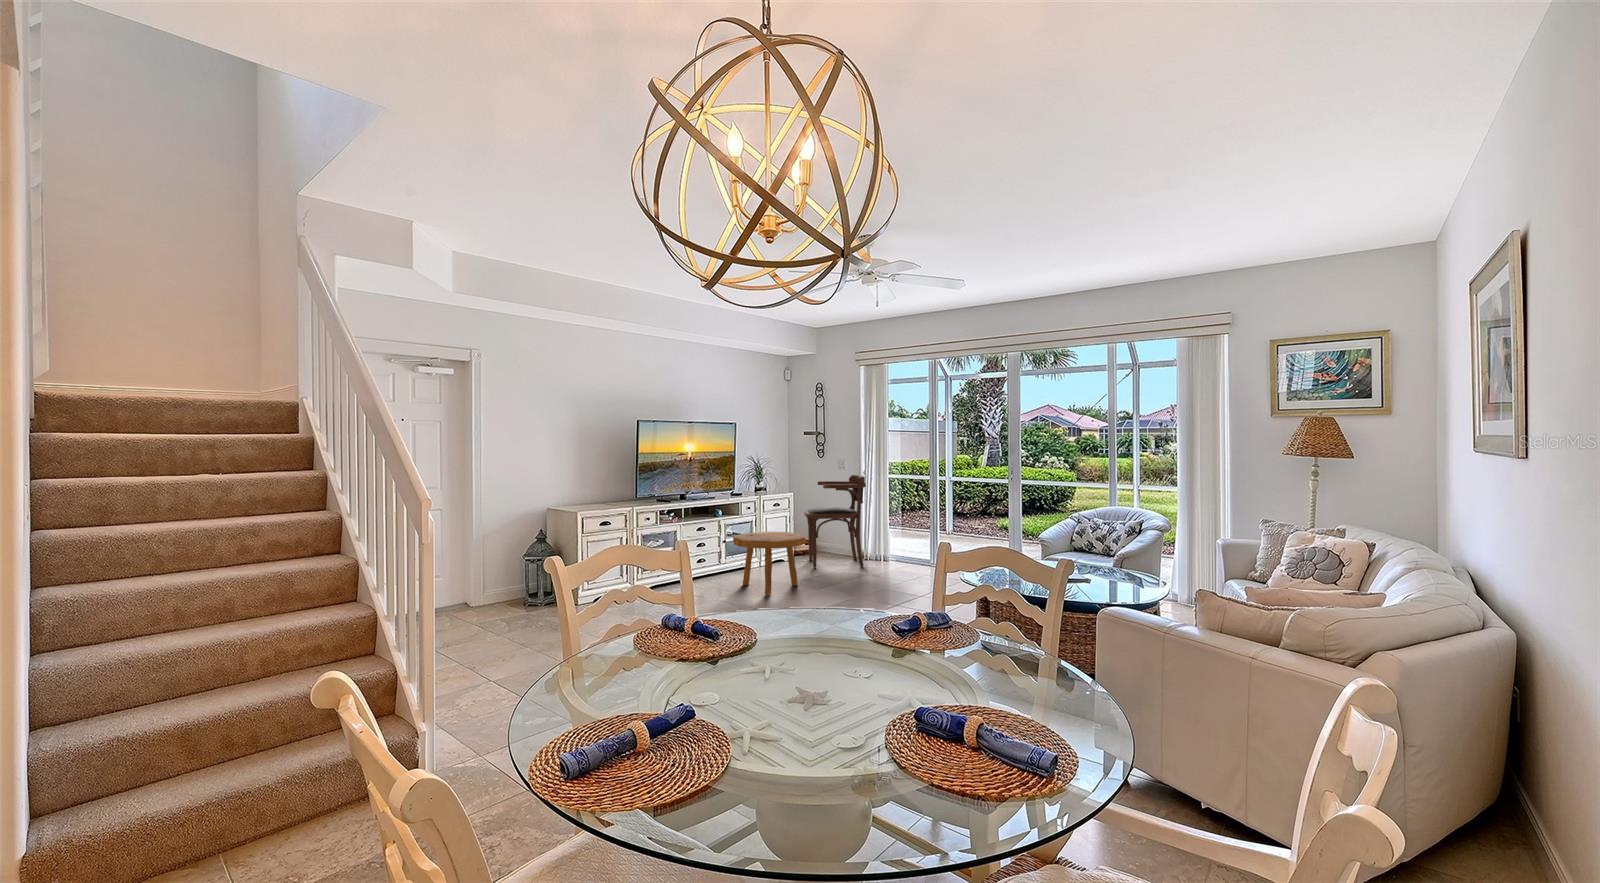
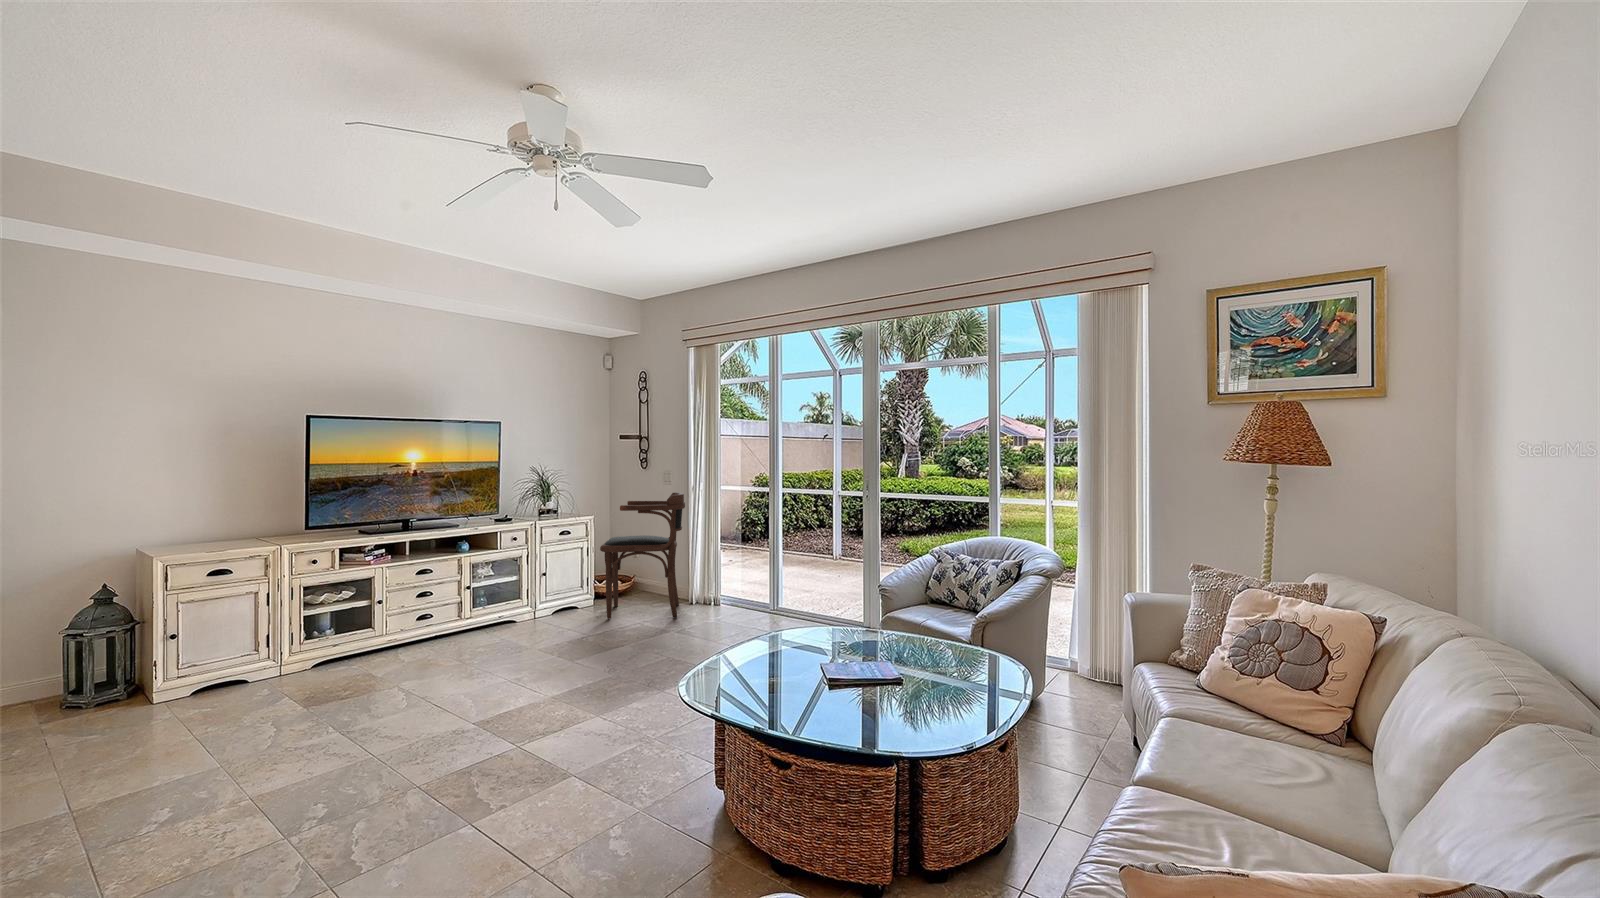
footstool: present [733,532,806,595] -> none [448,572,562,670]

